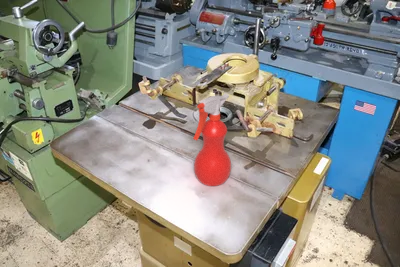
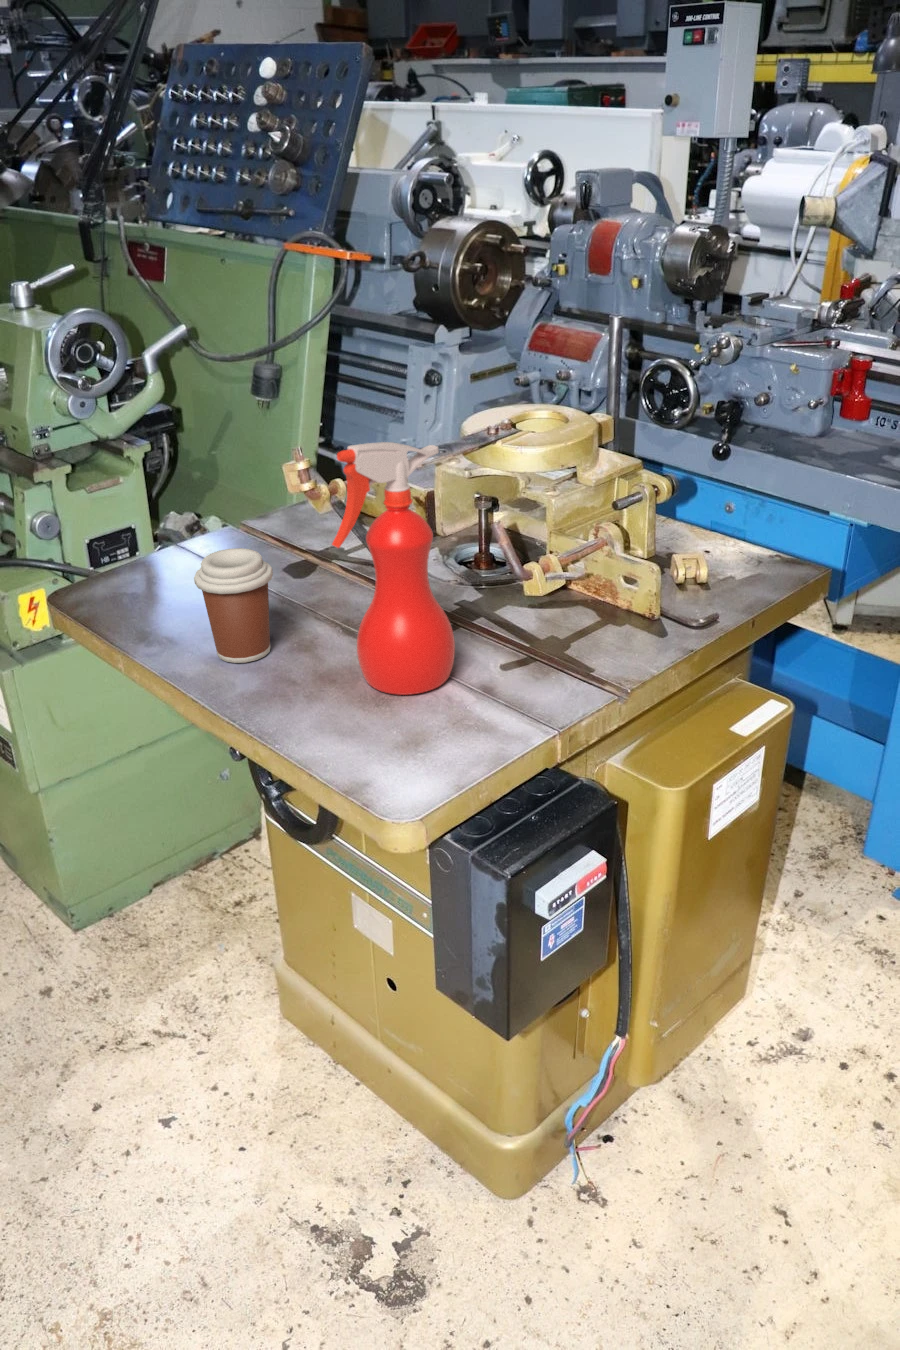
coffee cup: none [126,130,157,175] -> present [194,548,273,663]

